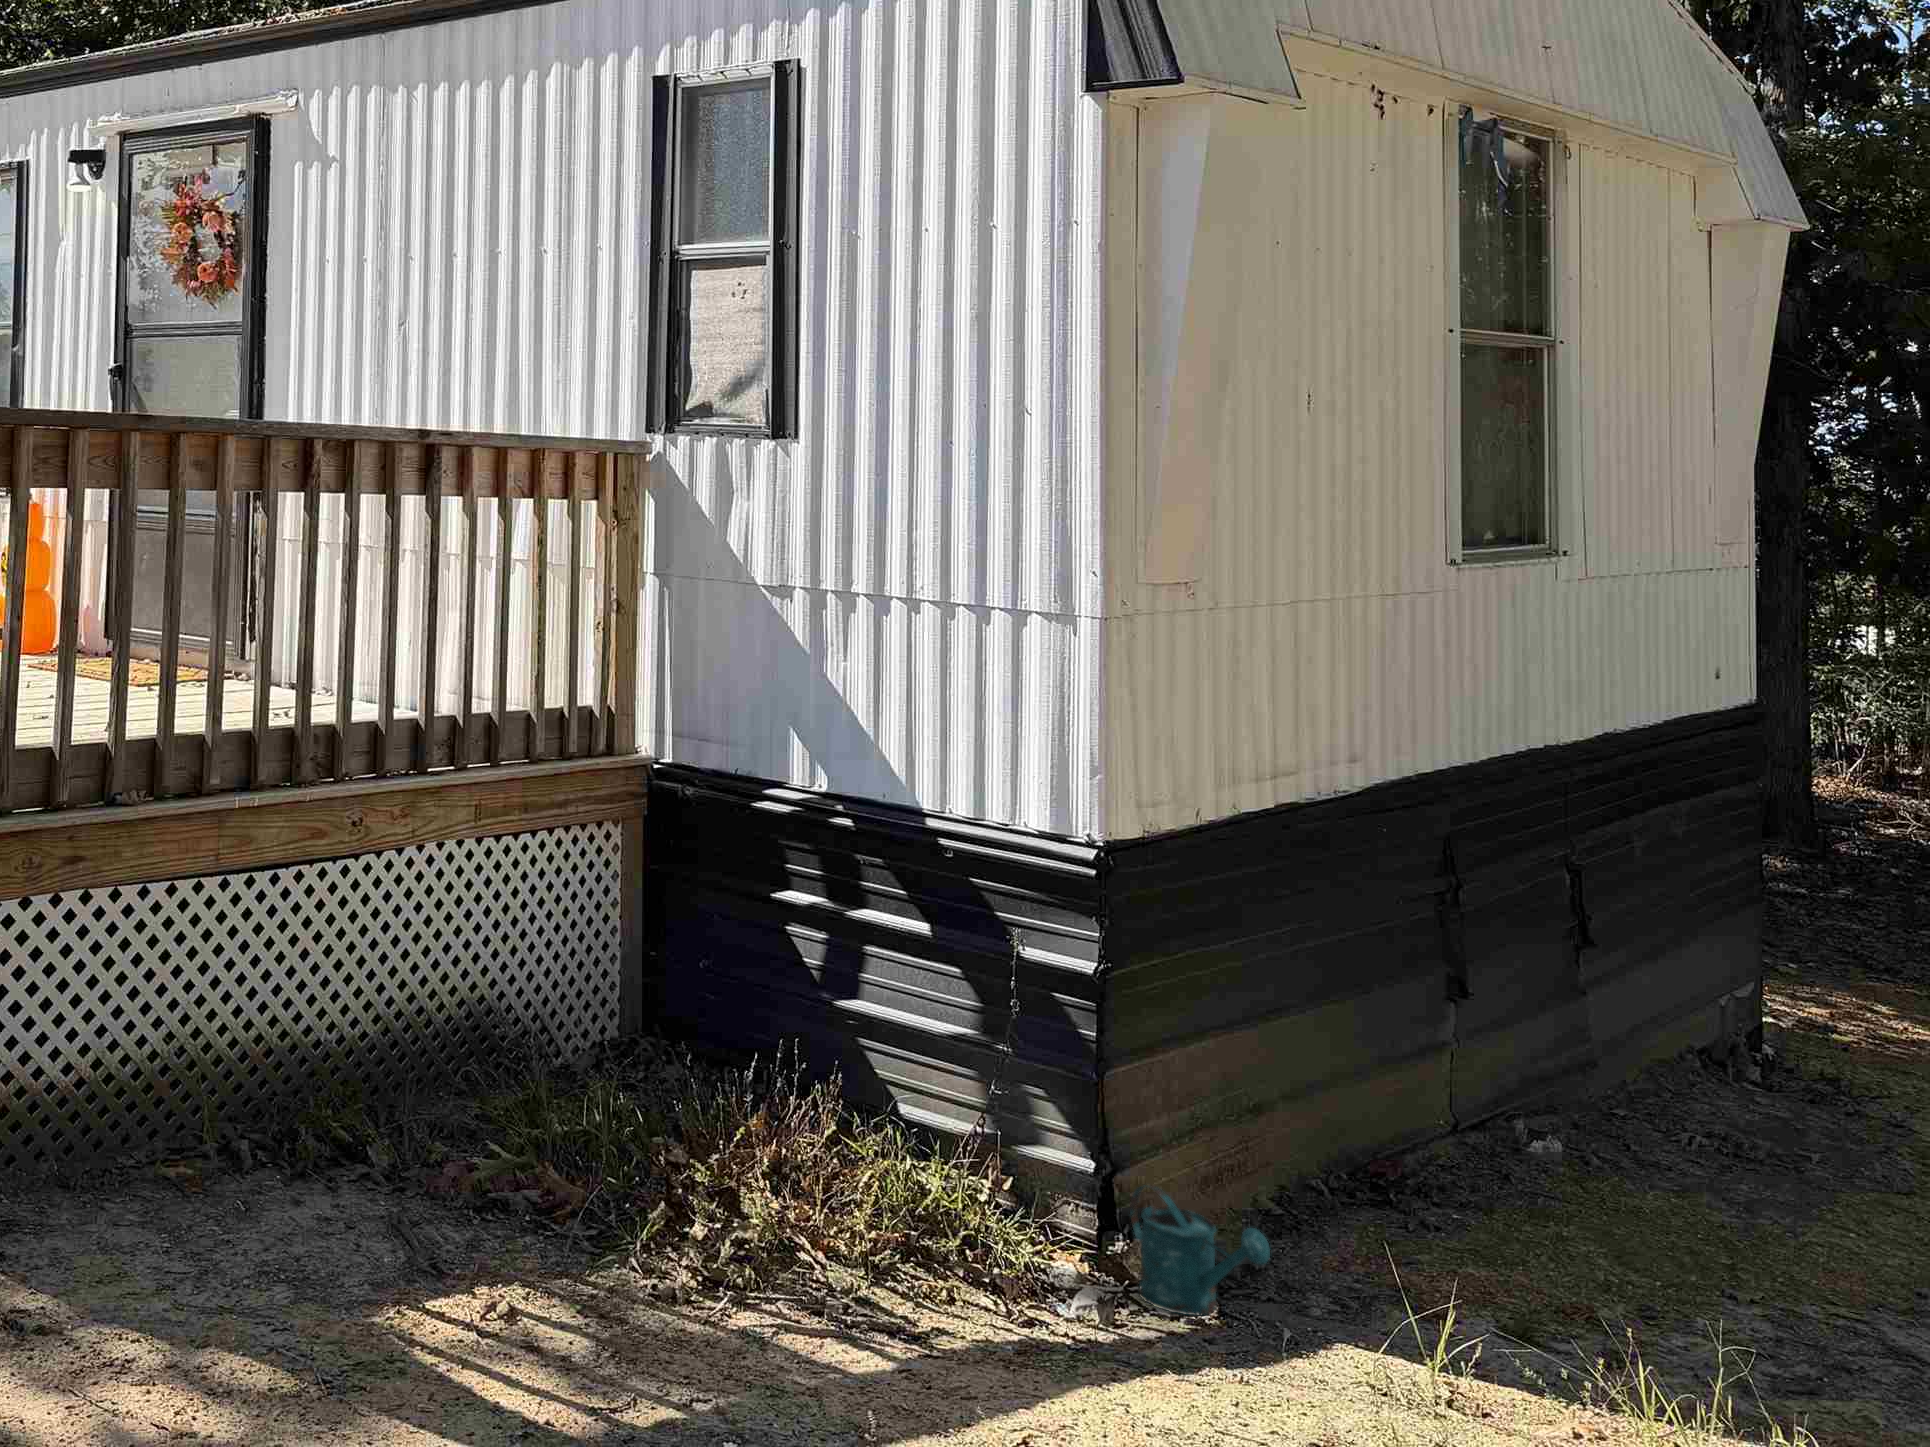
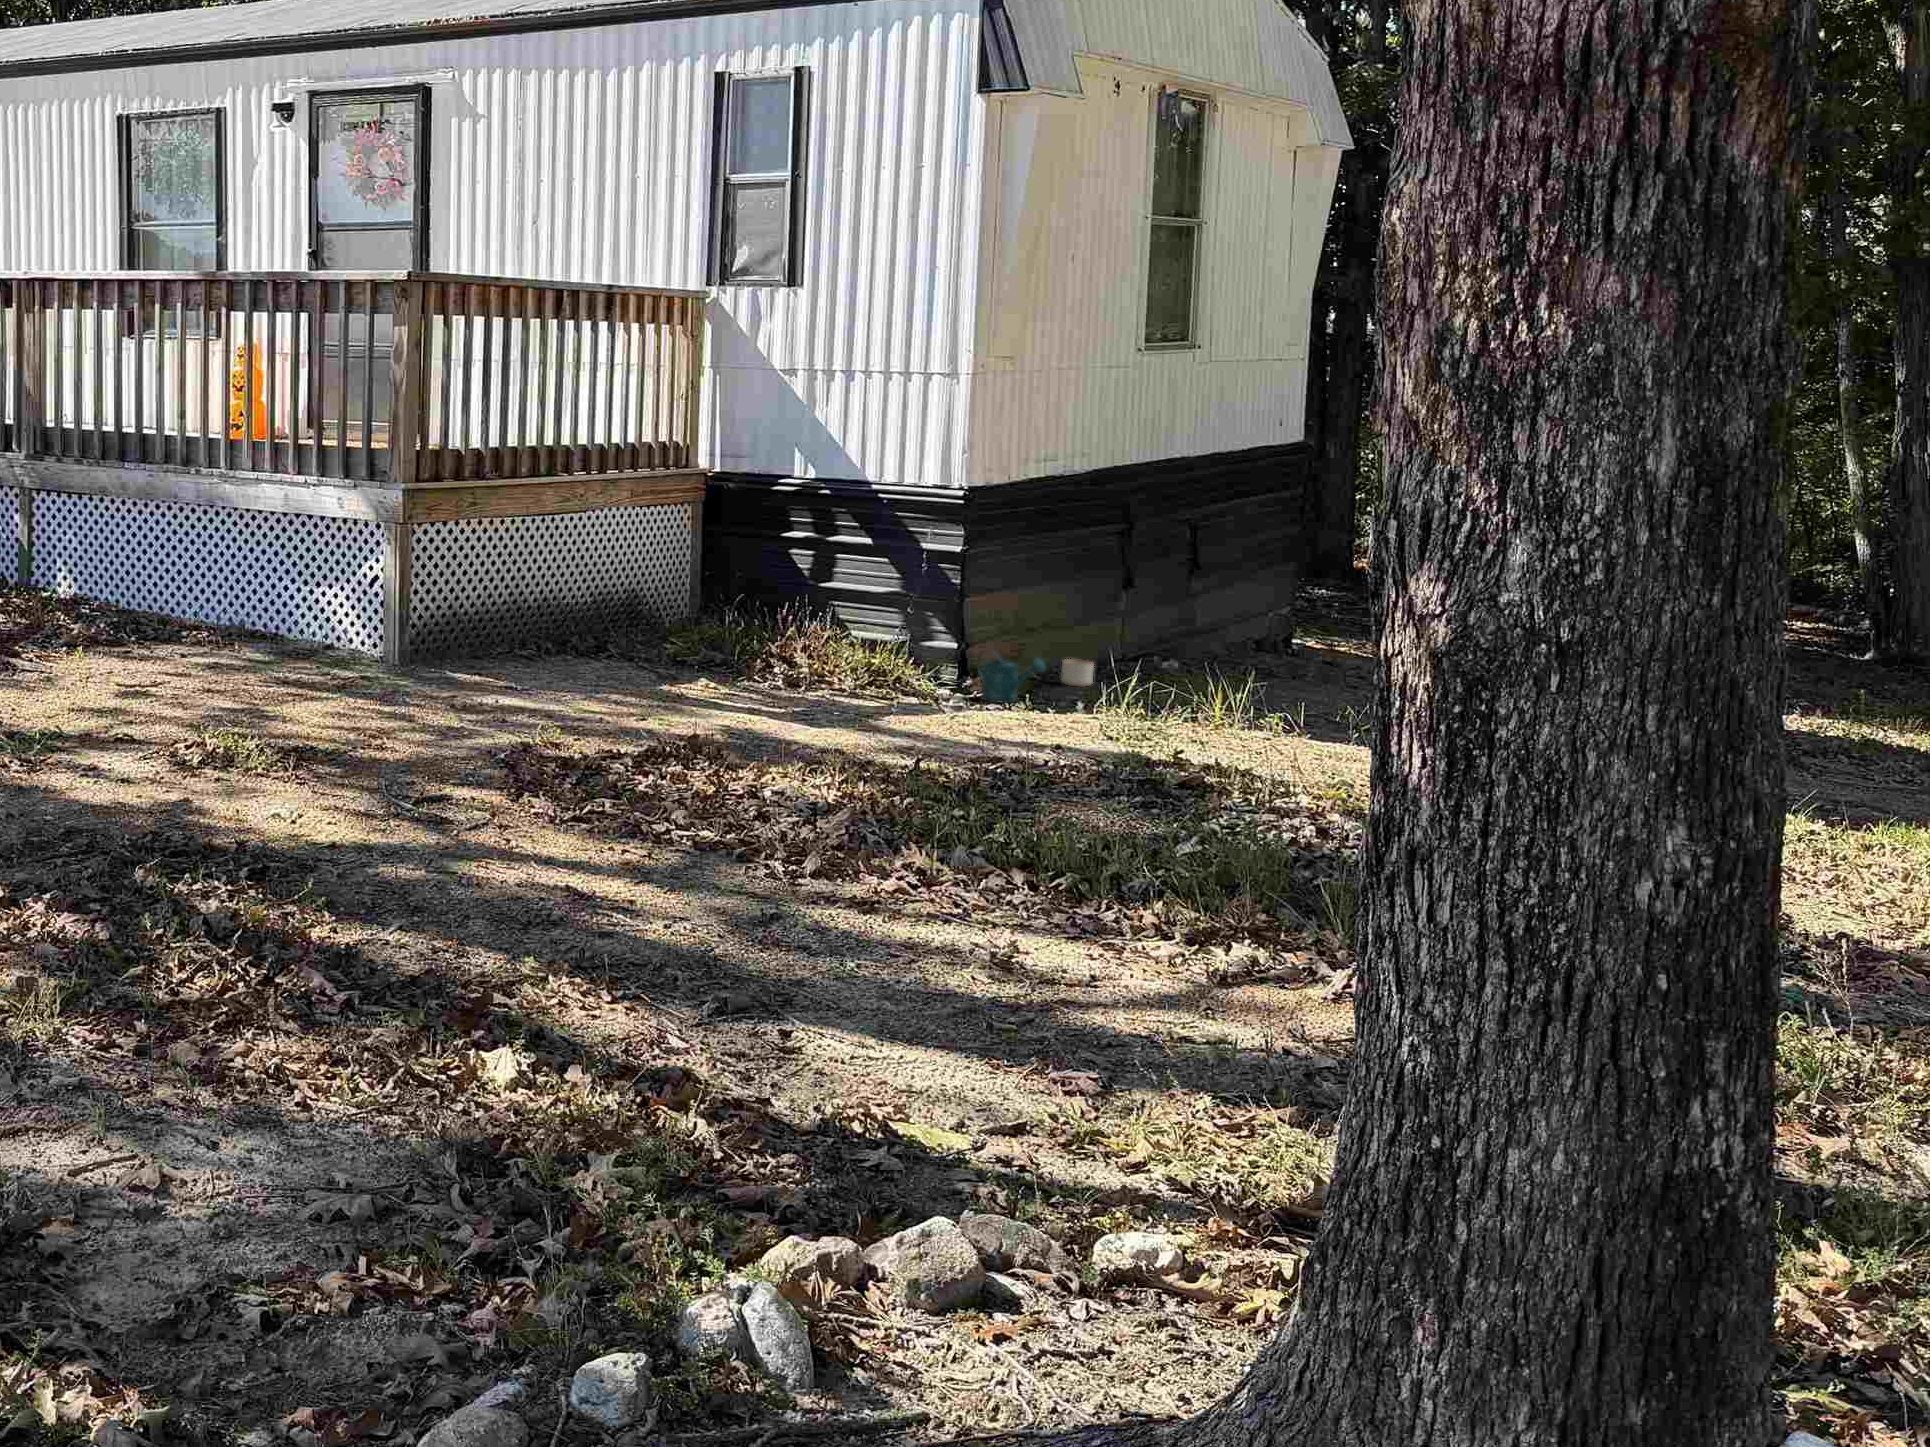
planter: none [1327,1168,1392,1234] -> present [1061,659,1094,687]

